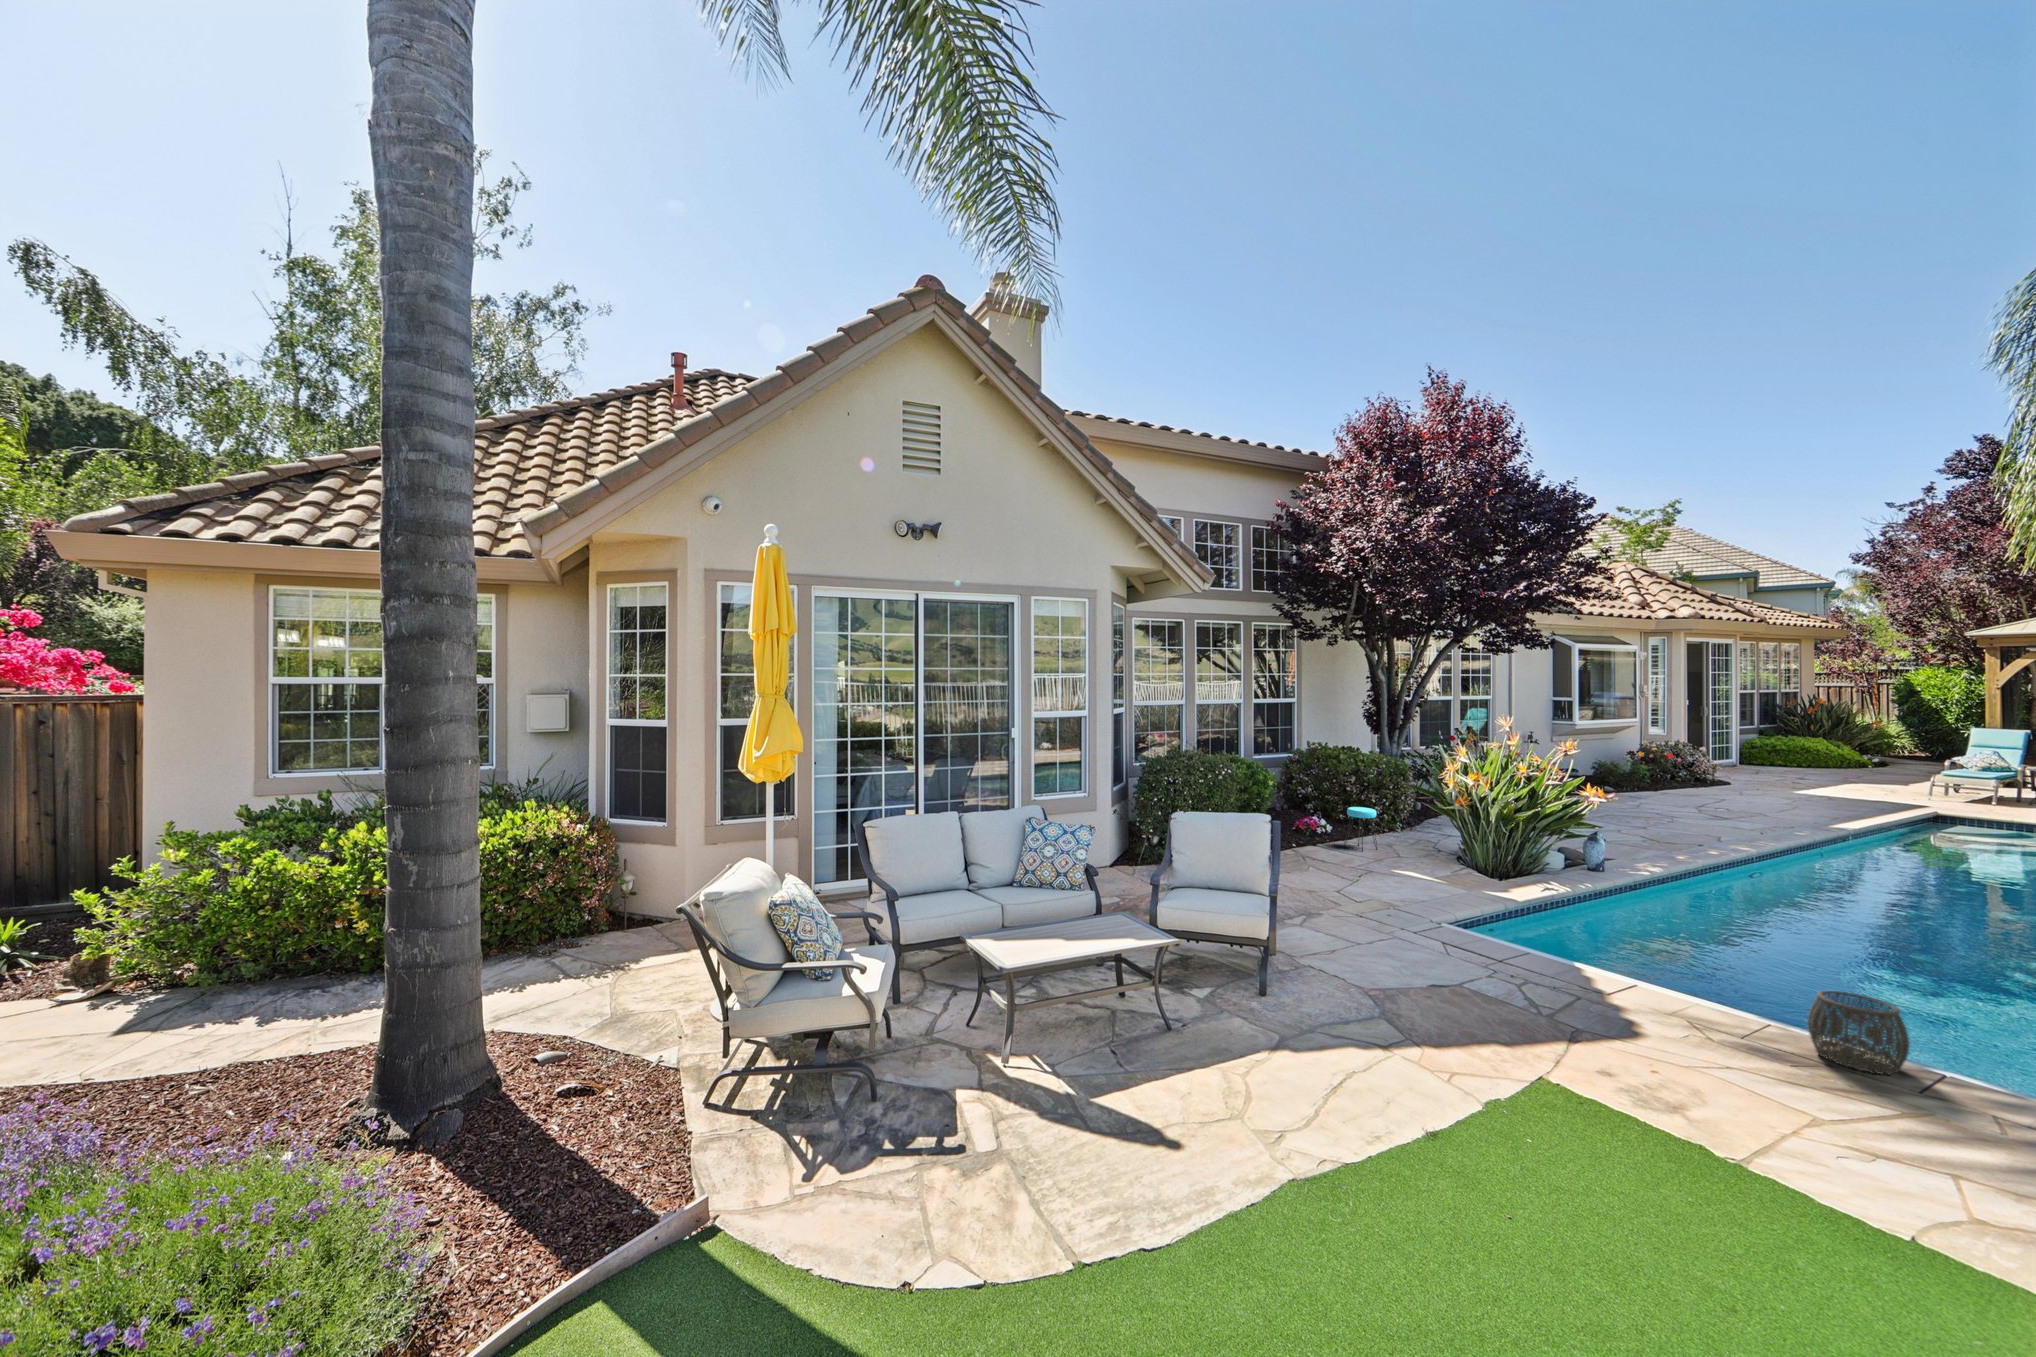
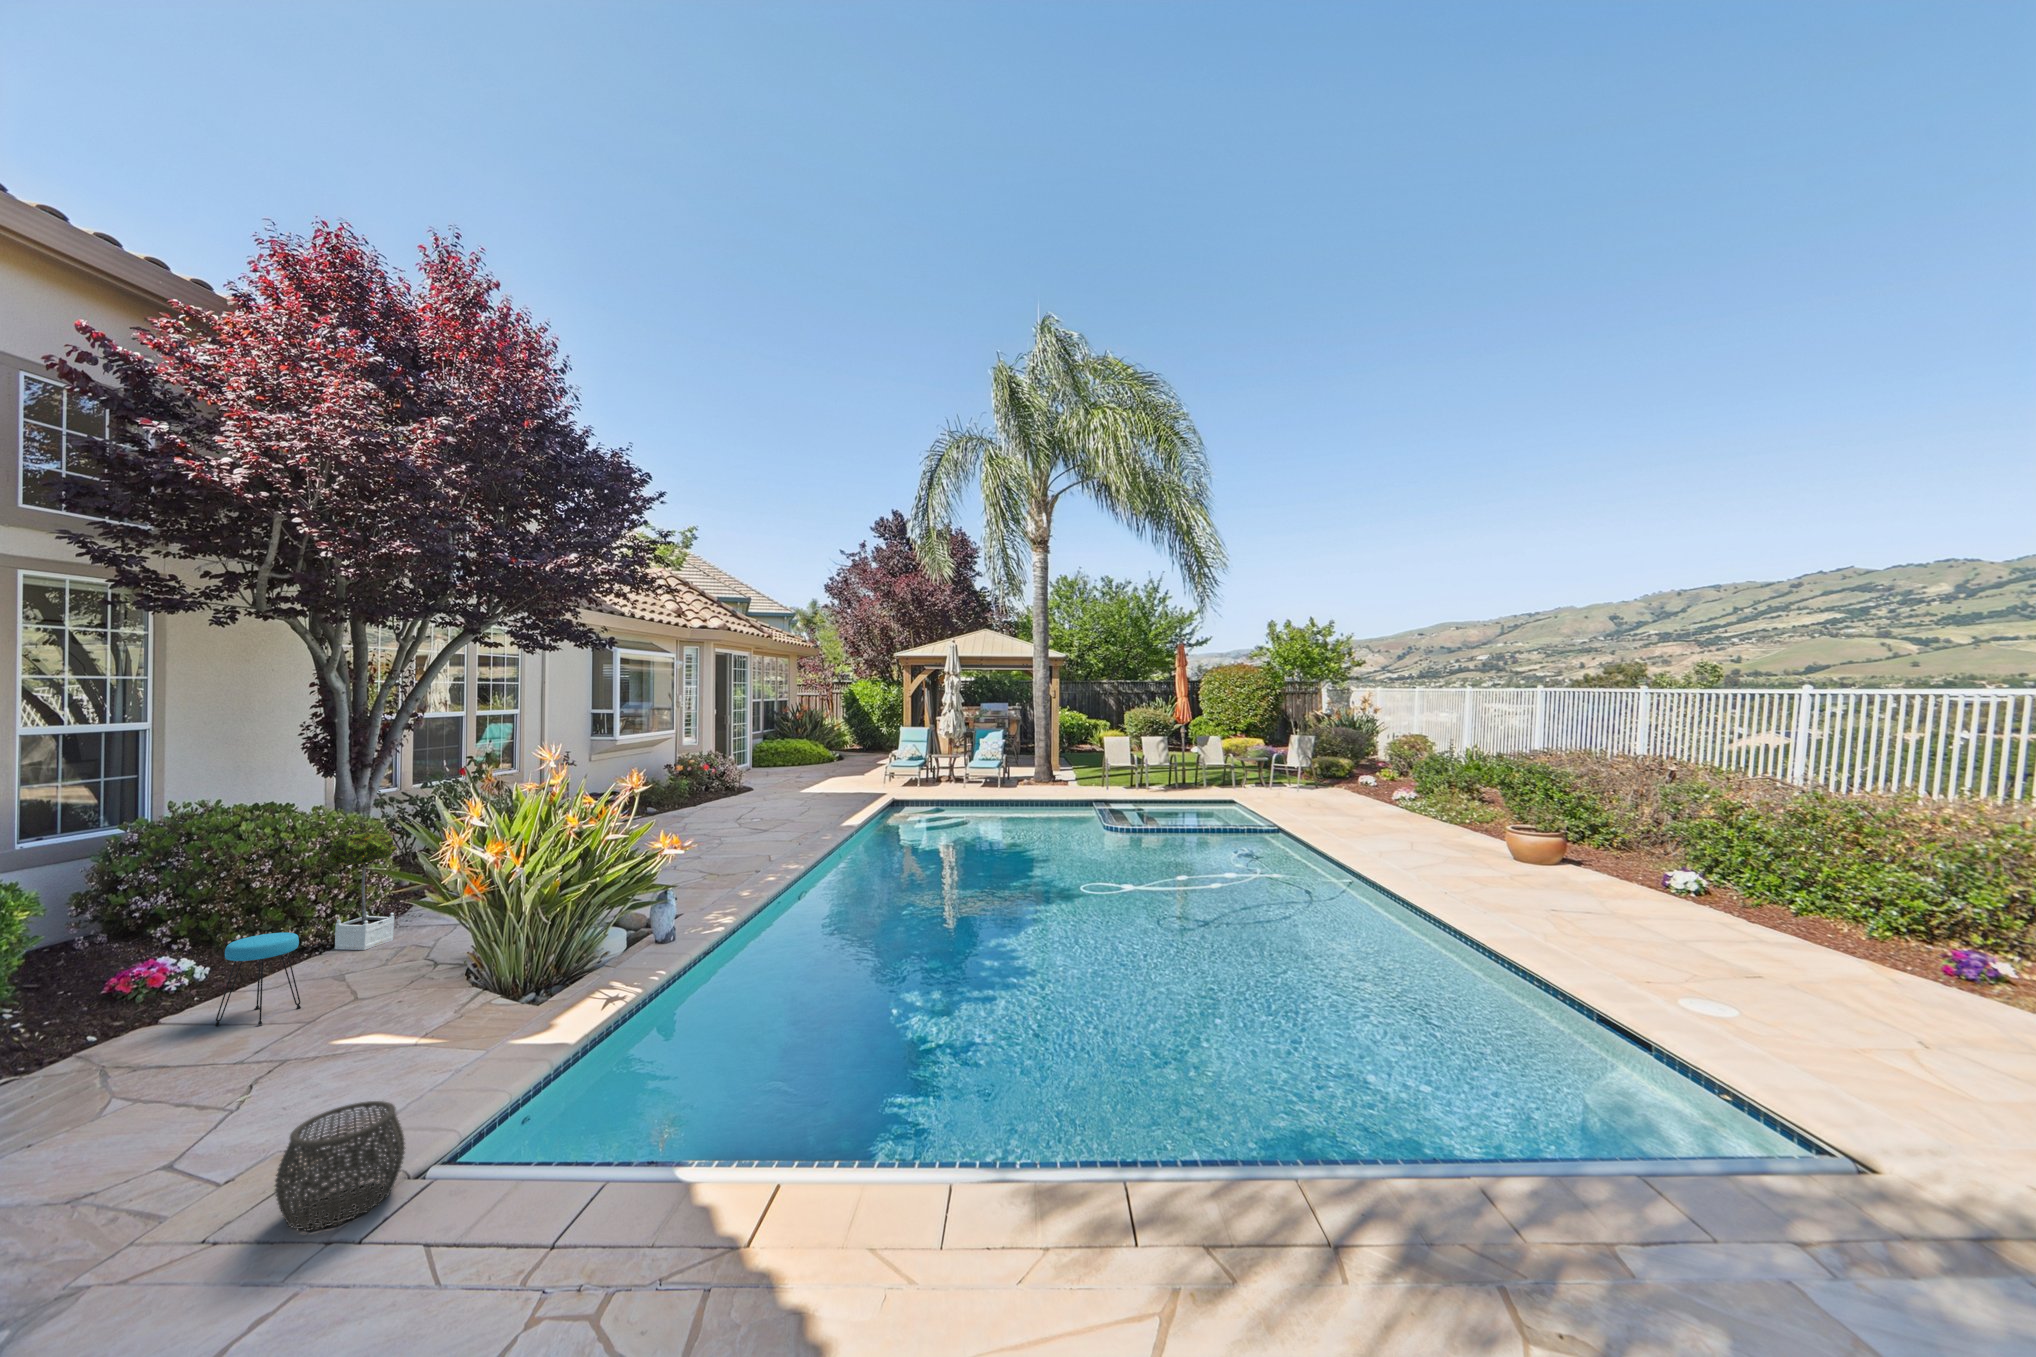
potted tree: none [1382,764,1417,834] -> present [328,831,397,950]
woven basket: present [1807,990,1910,1074] -> present [275,1101,405,1231]

